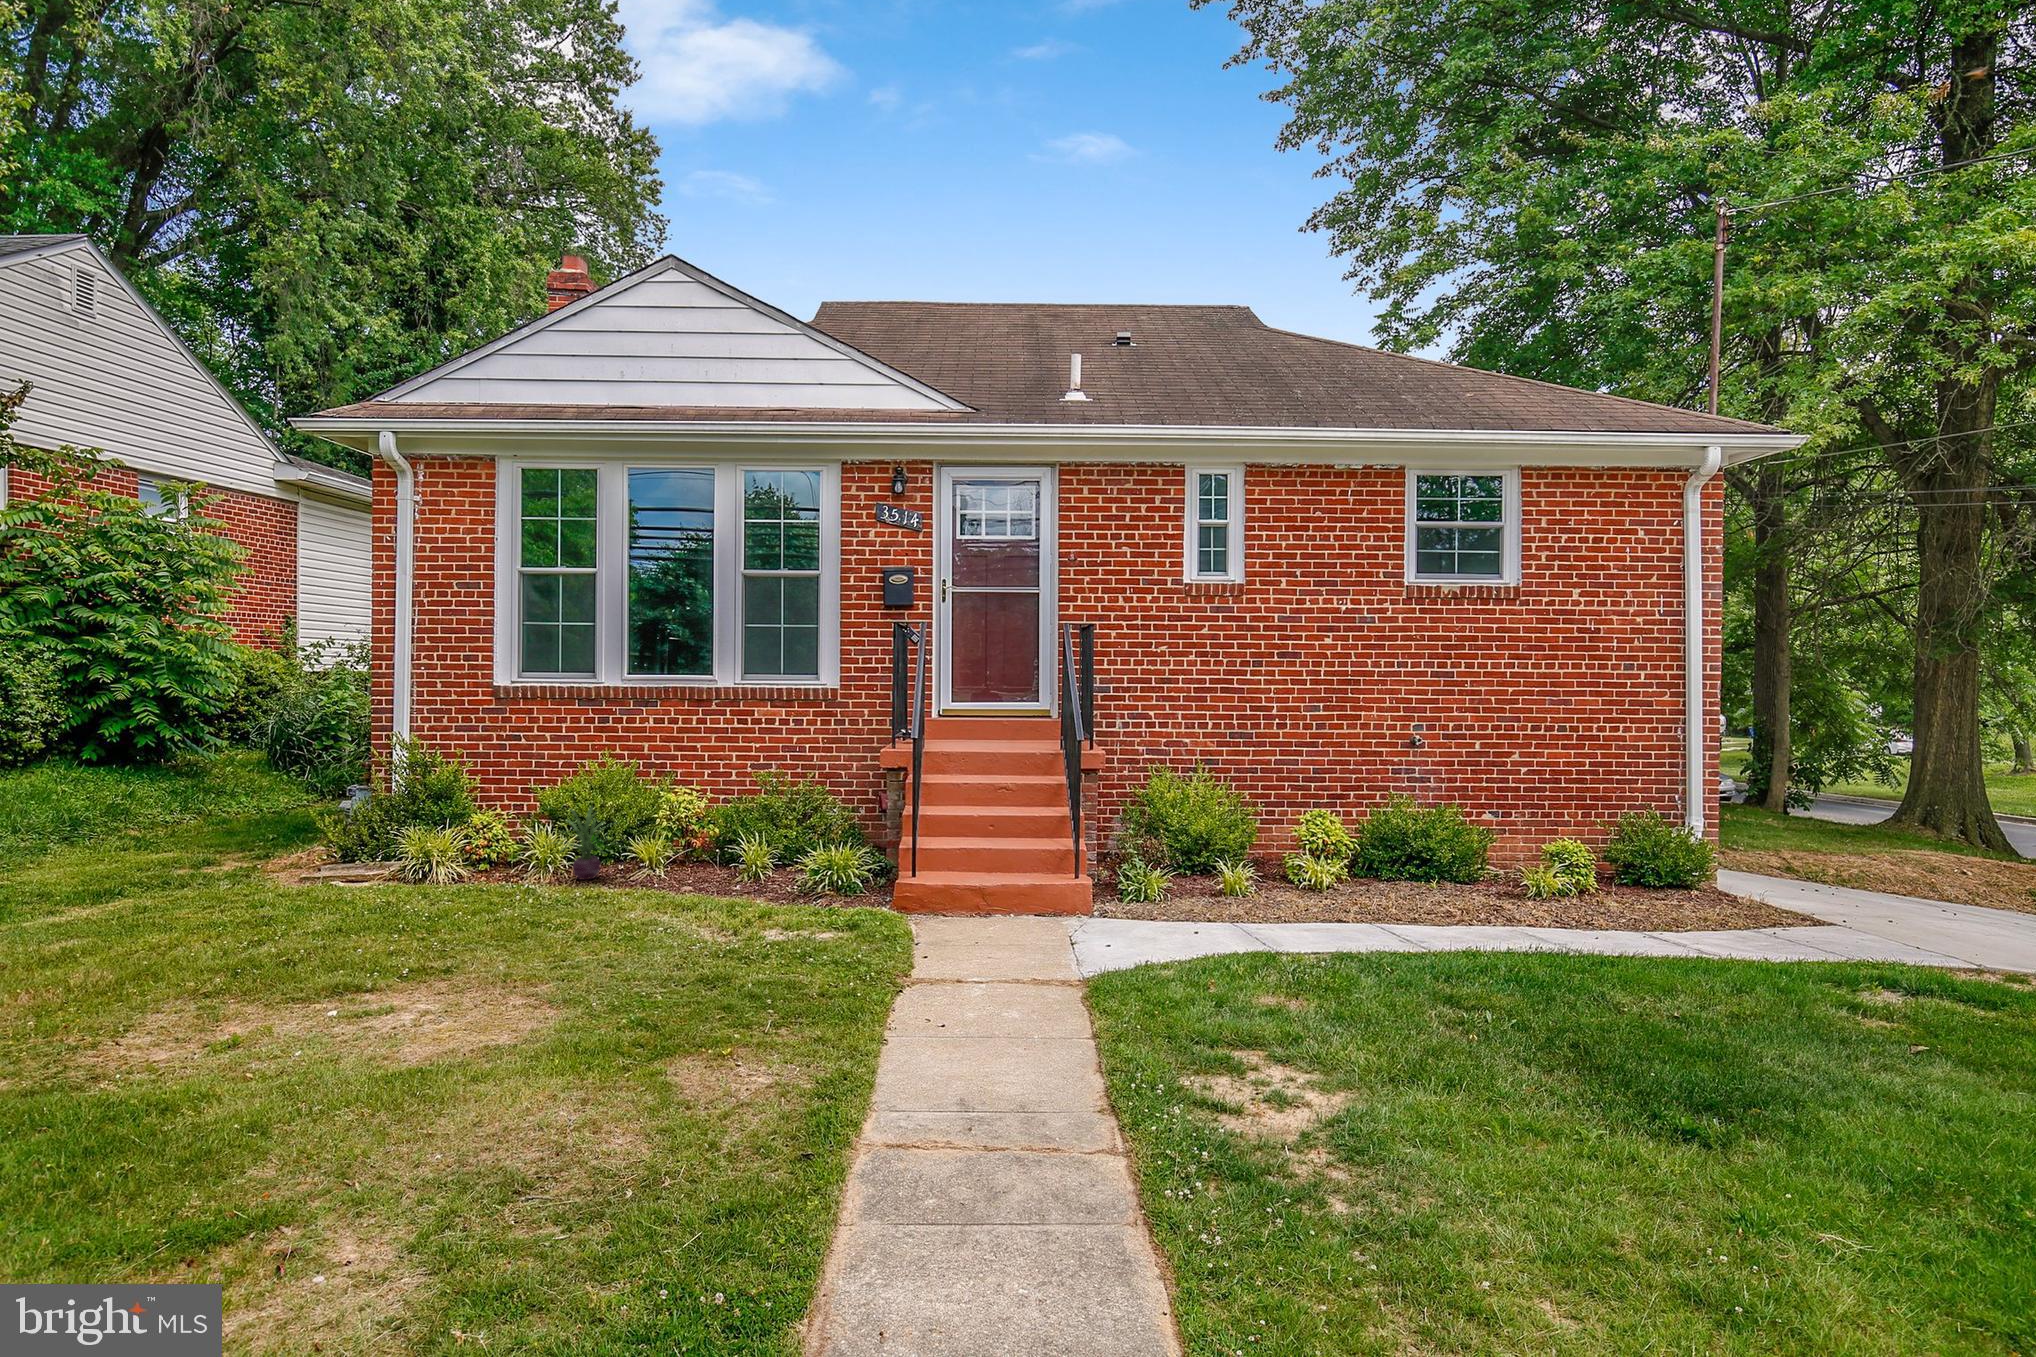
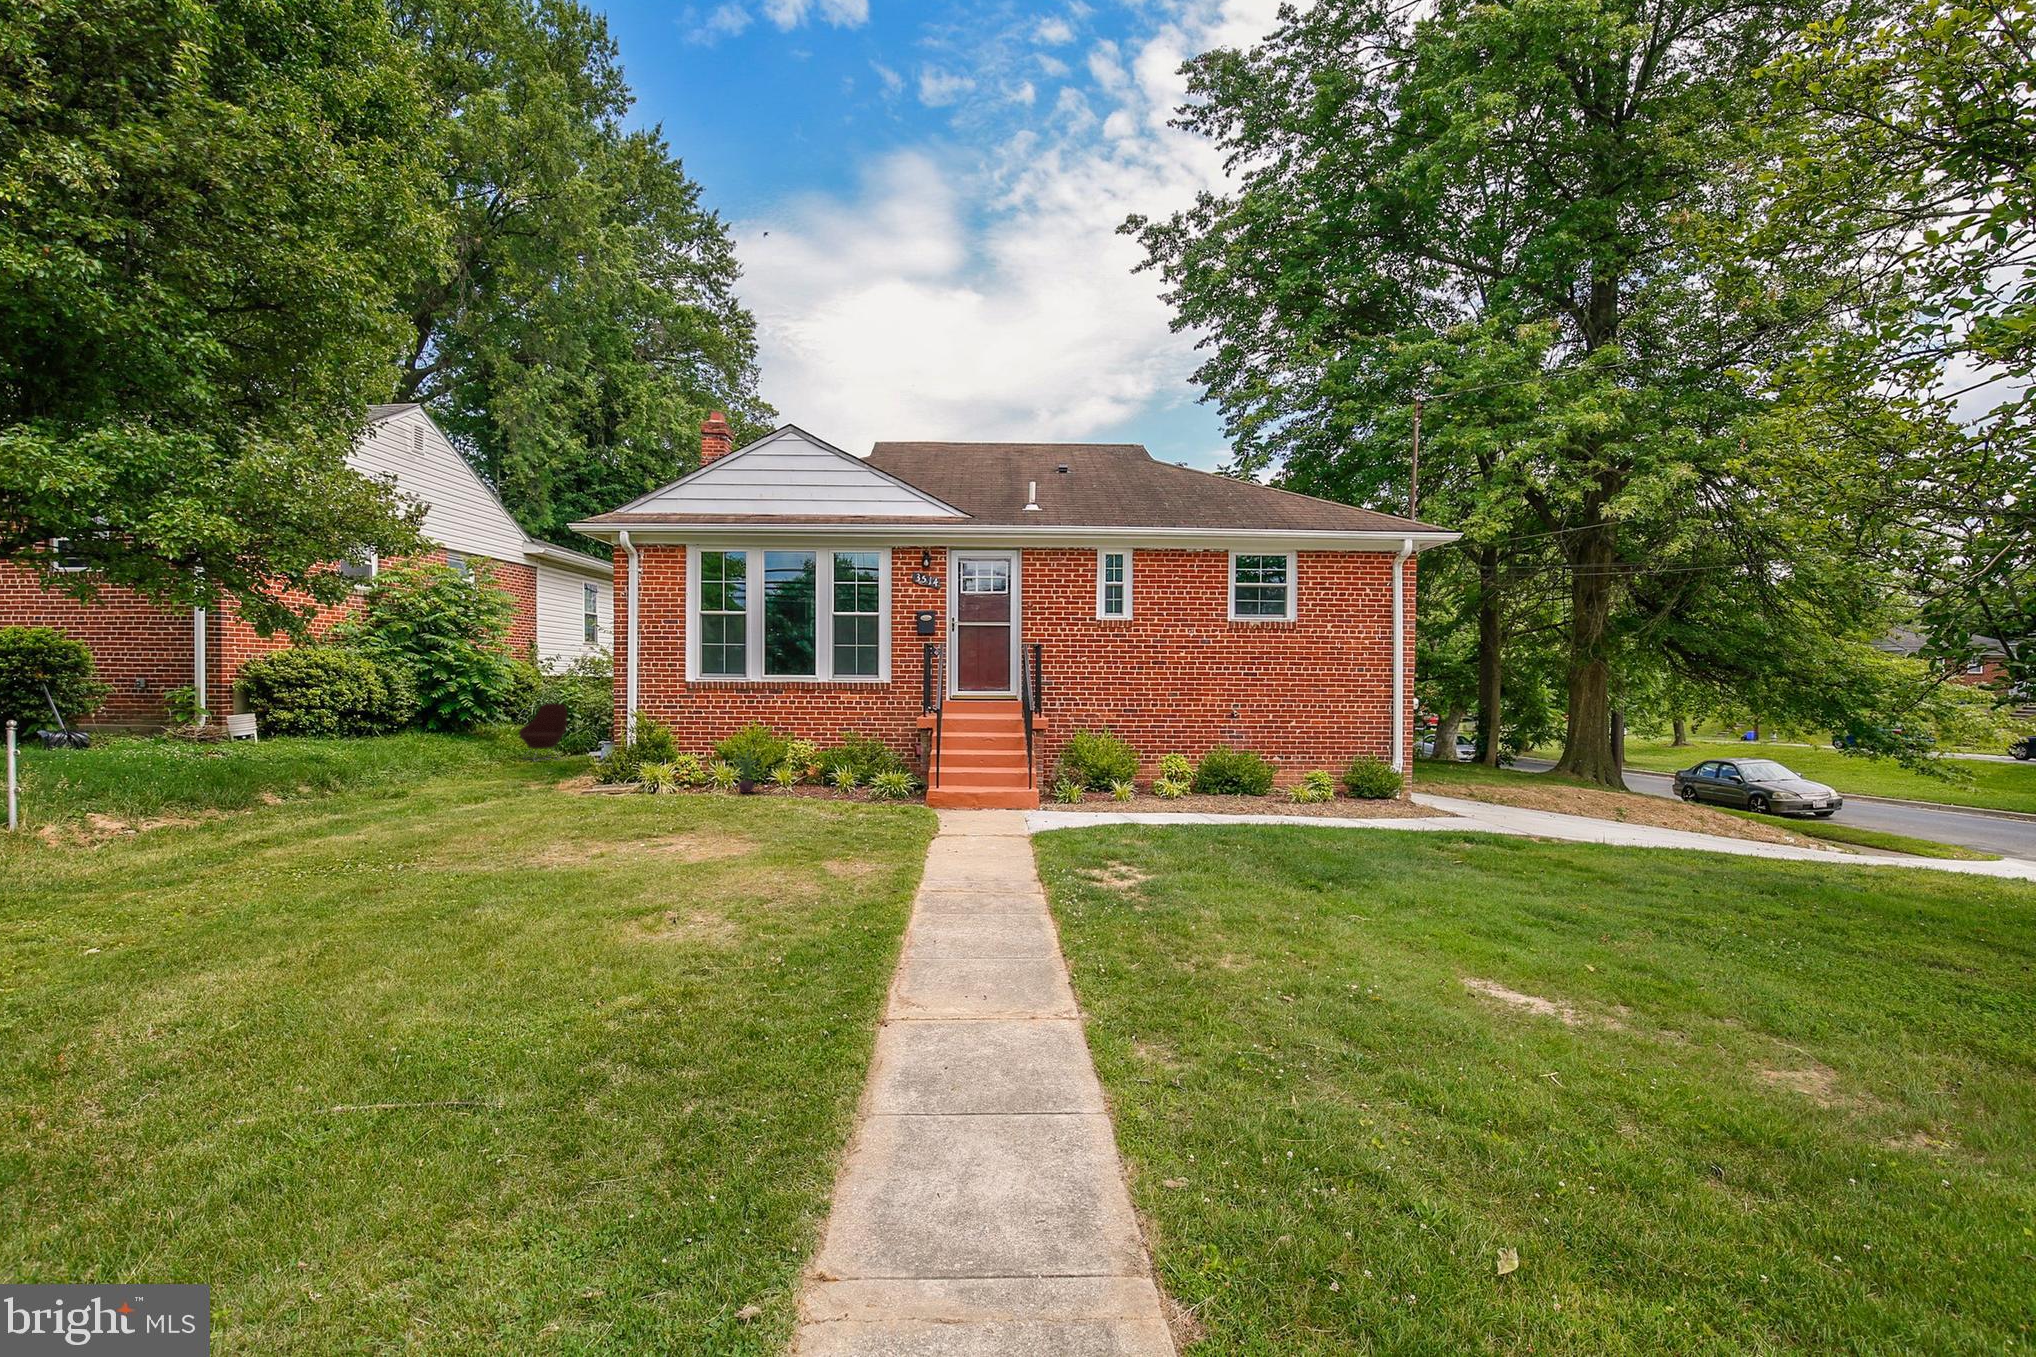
chair: none [236,718,320,814] -> present [519,703,567,761]

